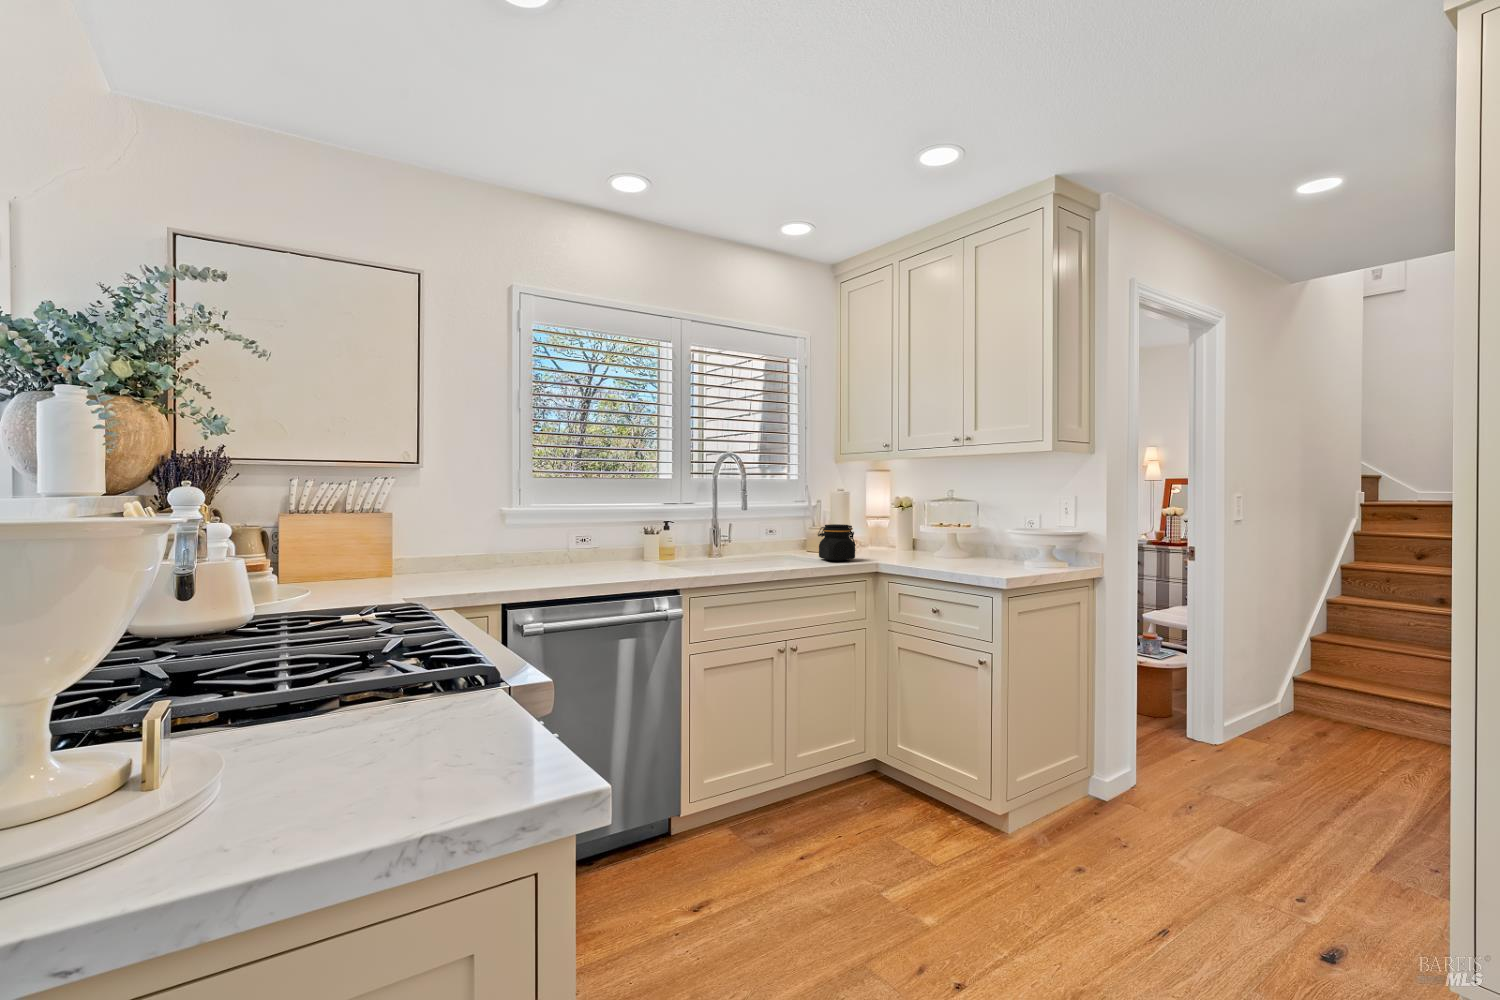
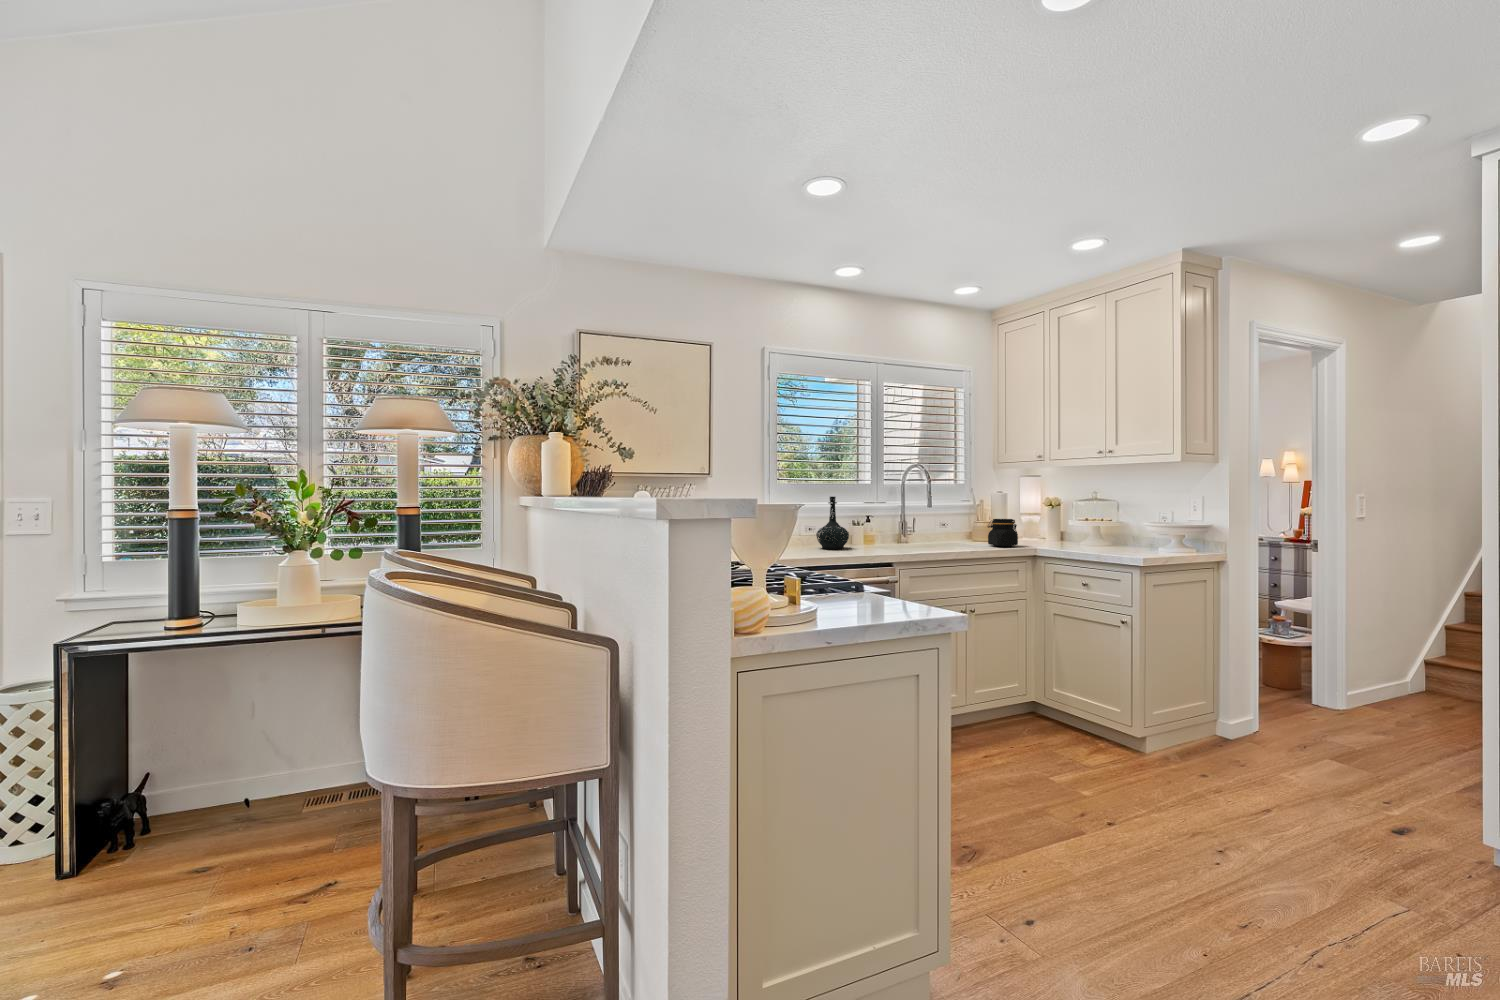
bottle: none [586,495,632,568] -> present [816,497,849,549]

